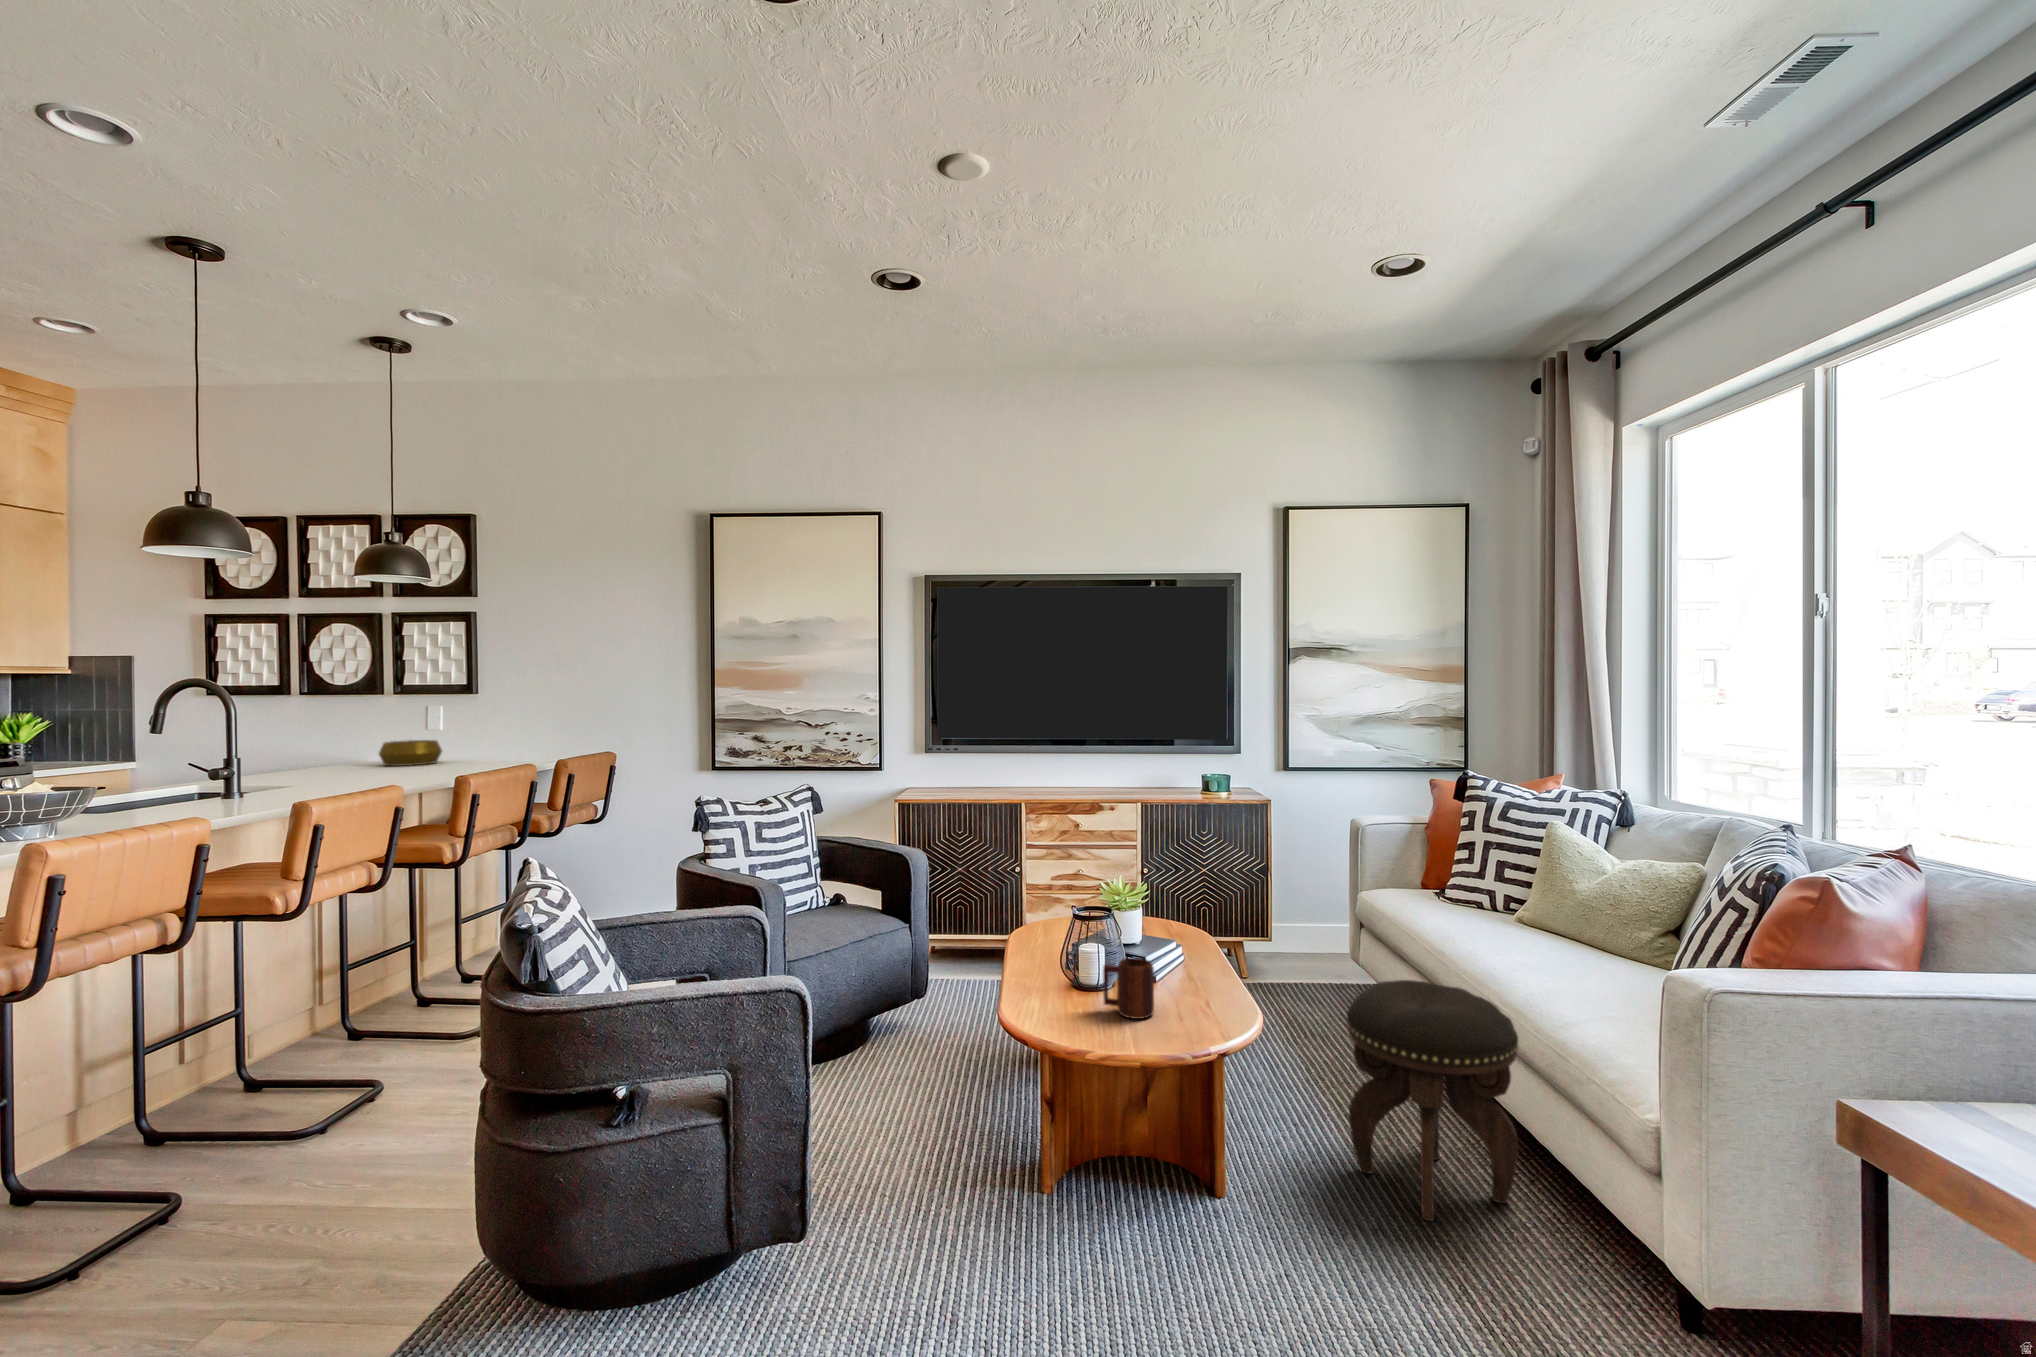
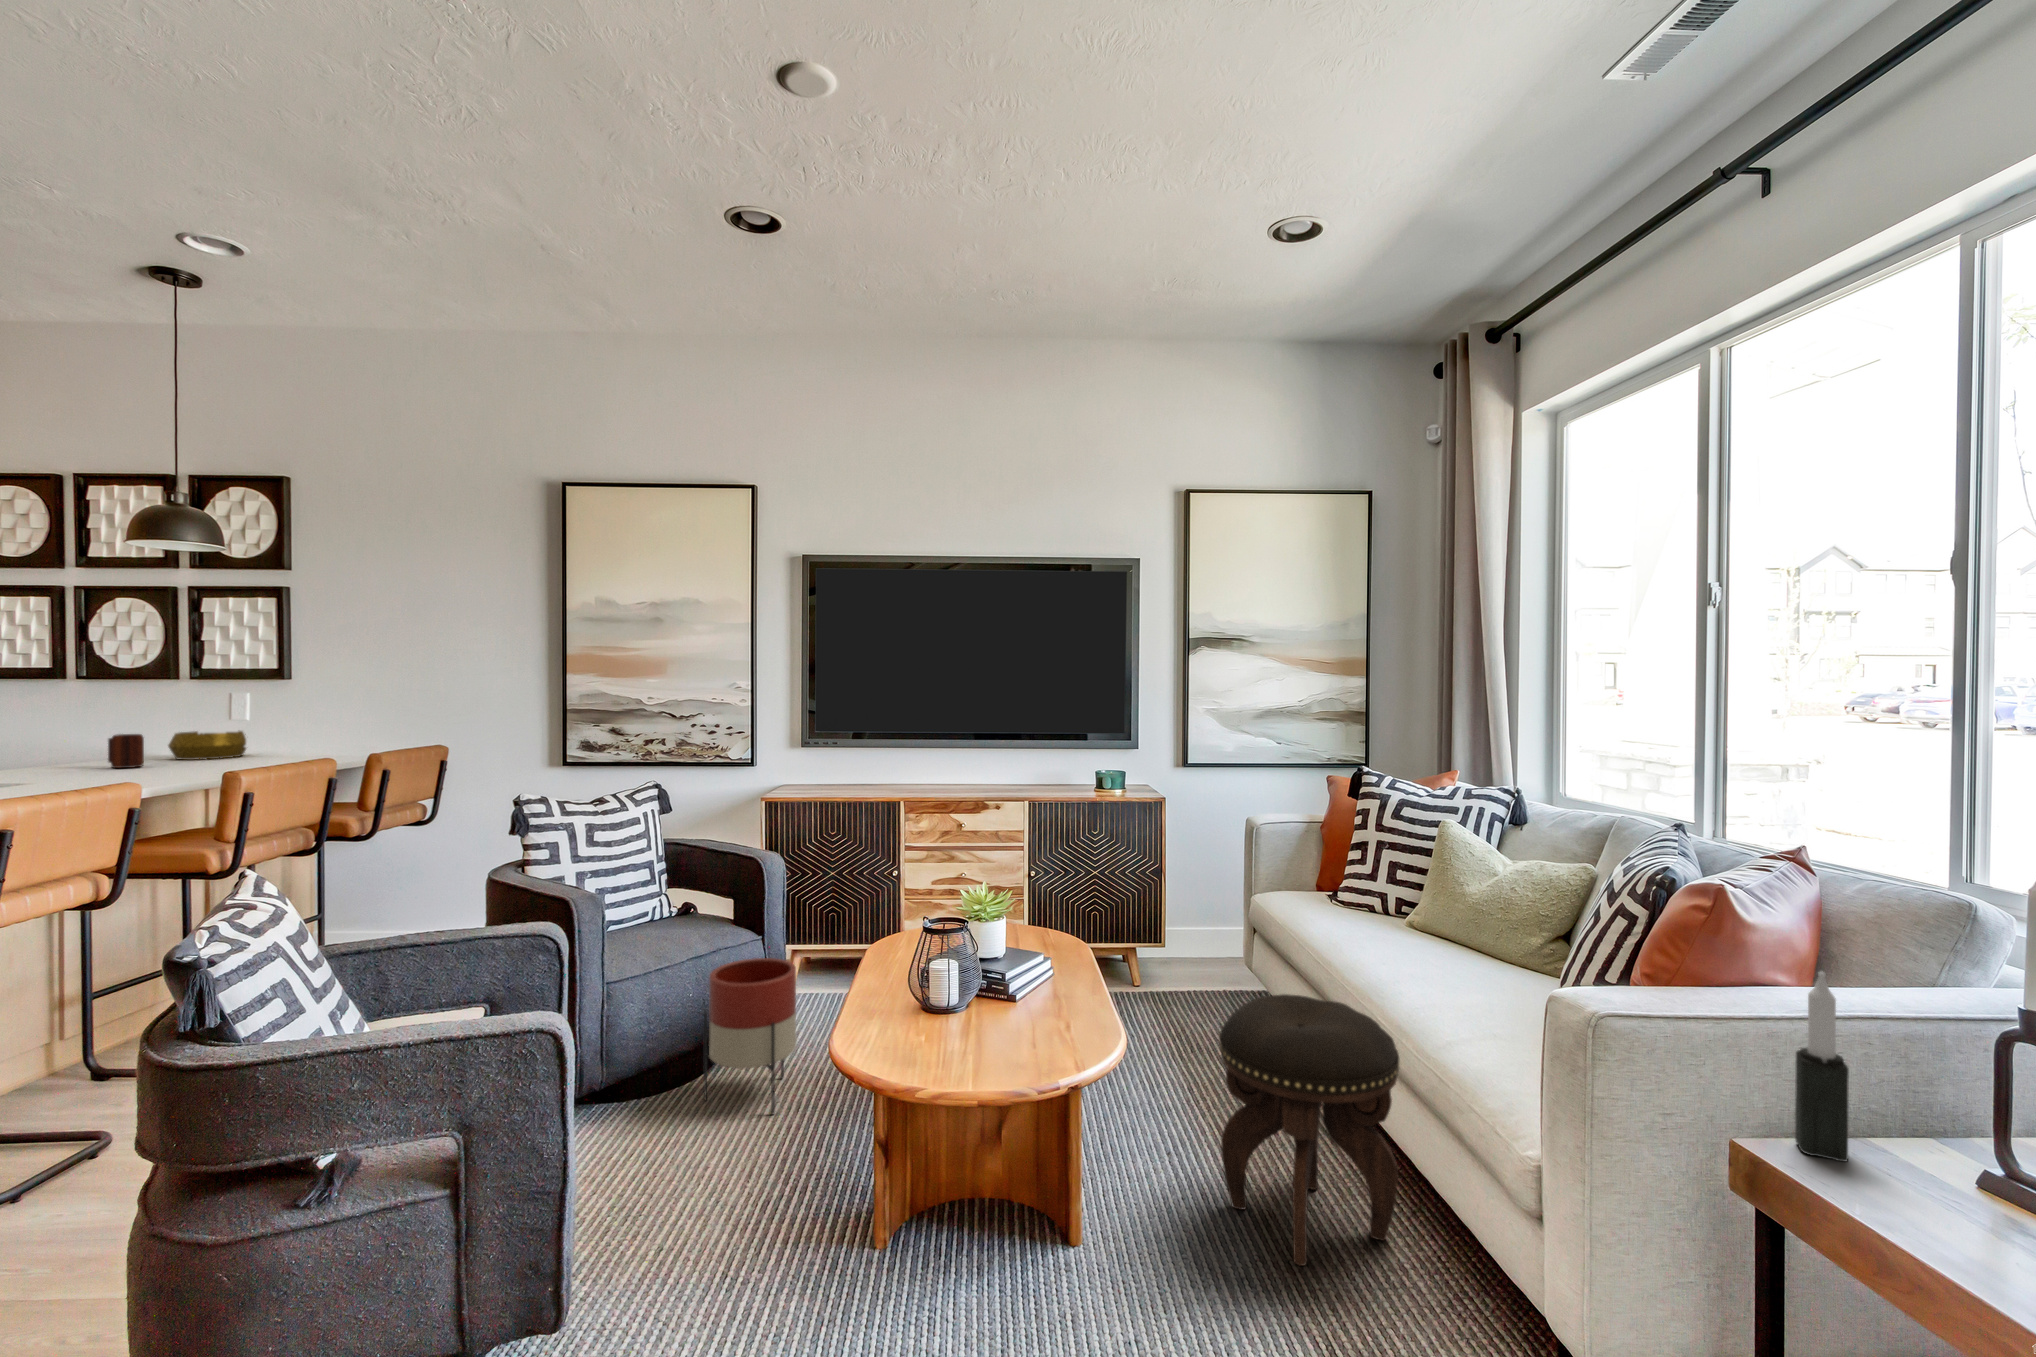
planter: none [866,944,947,1083] -> present [704,958,797,1114]
candle: none [1895,952,1944,1120] -> present [1795,972,1849,1162]
mug: present [1103,958,1154,1019] -> present [108,734,144,768]

